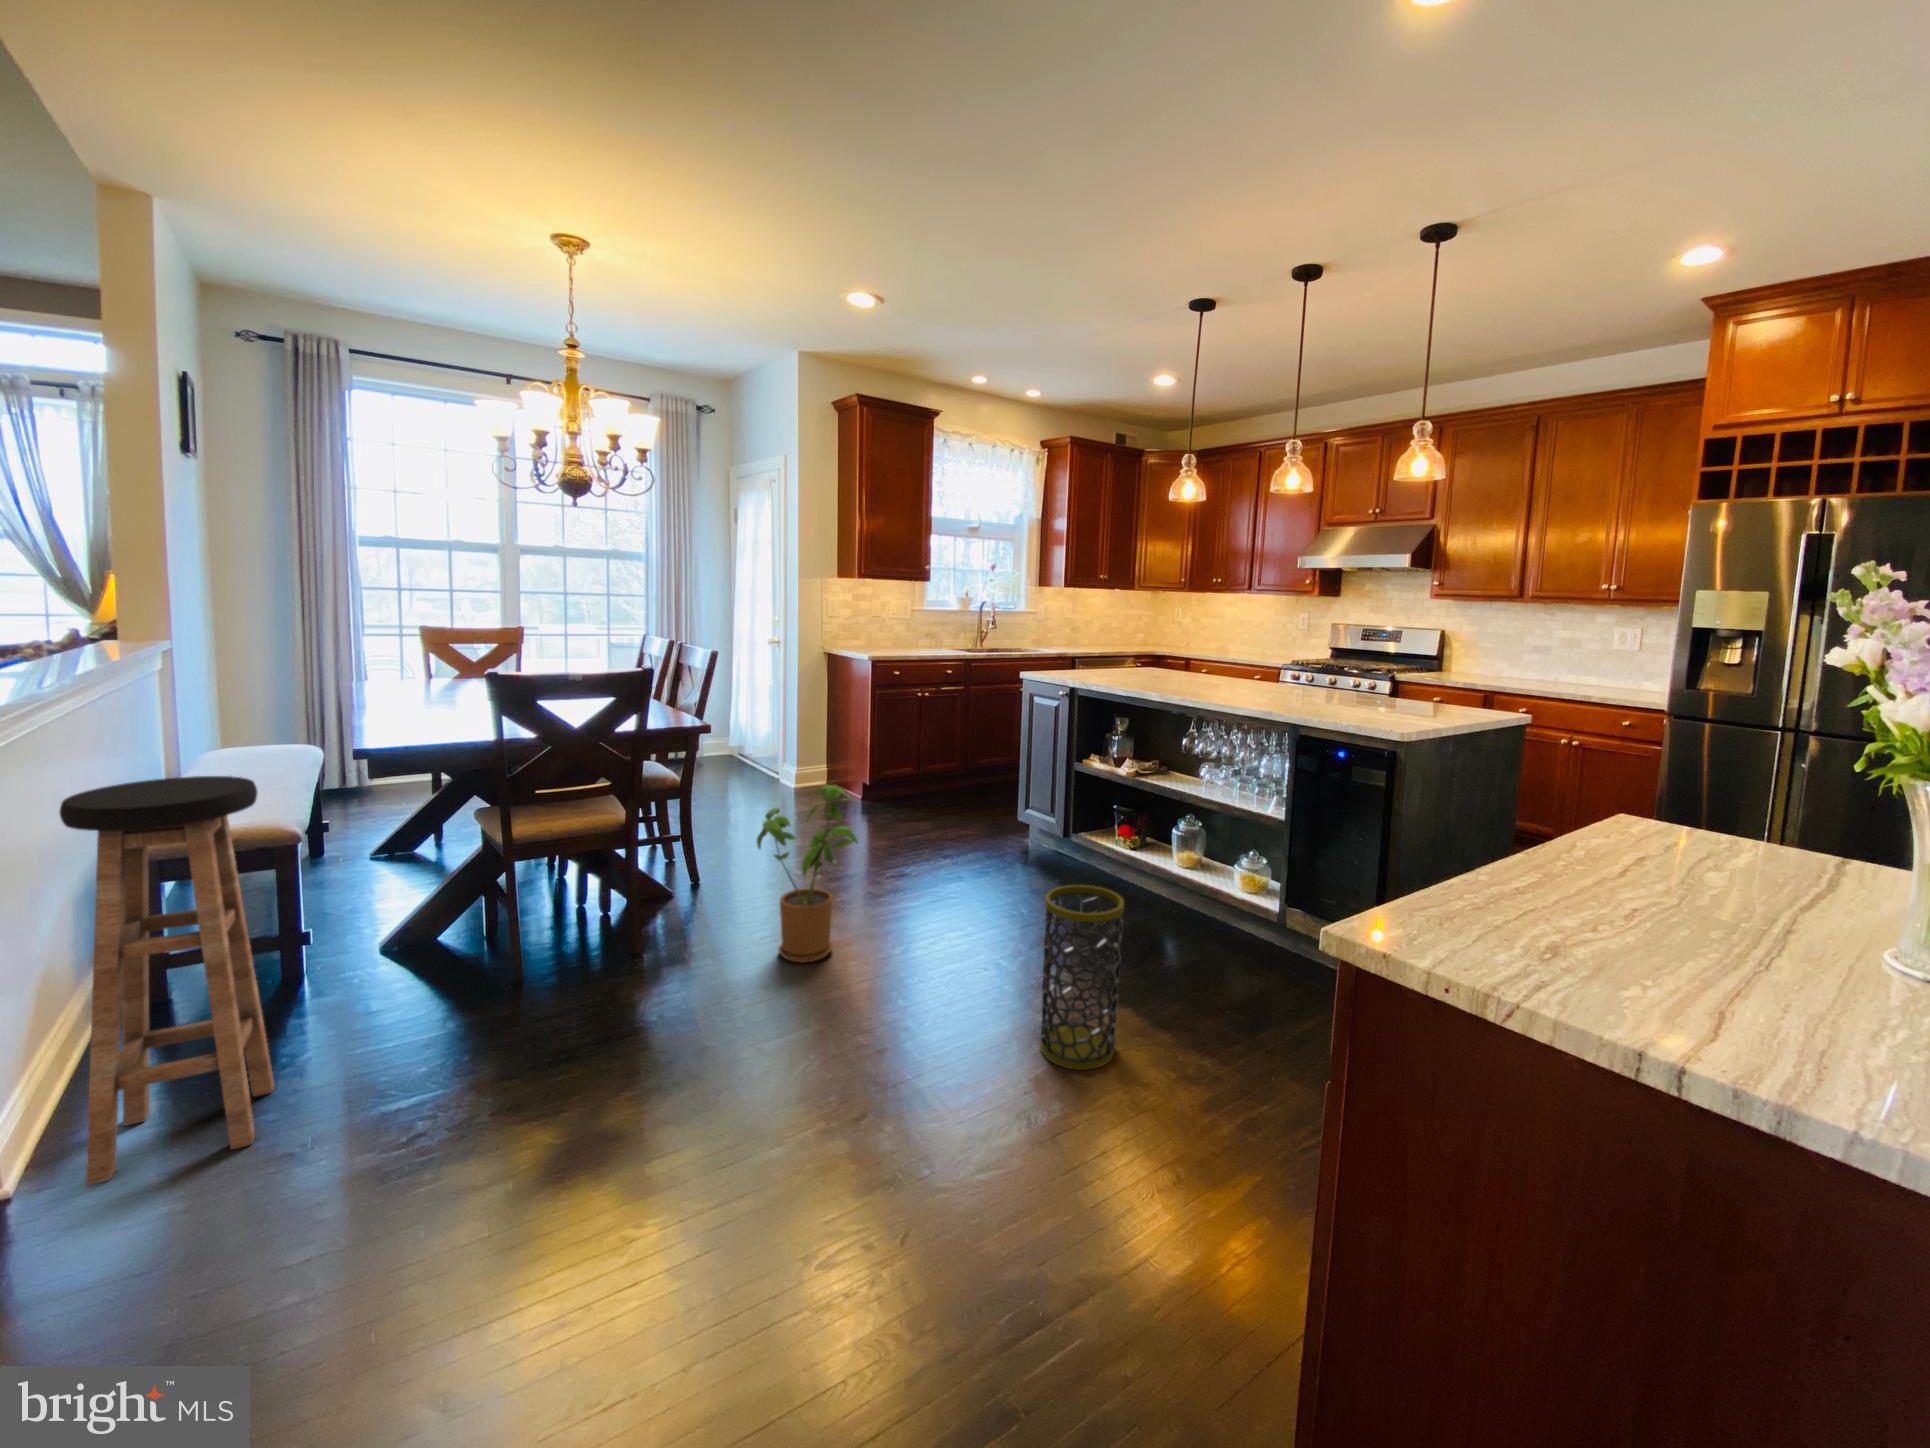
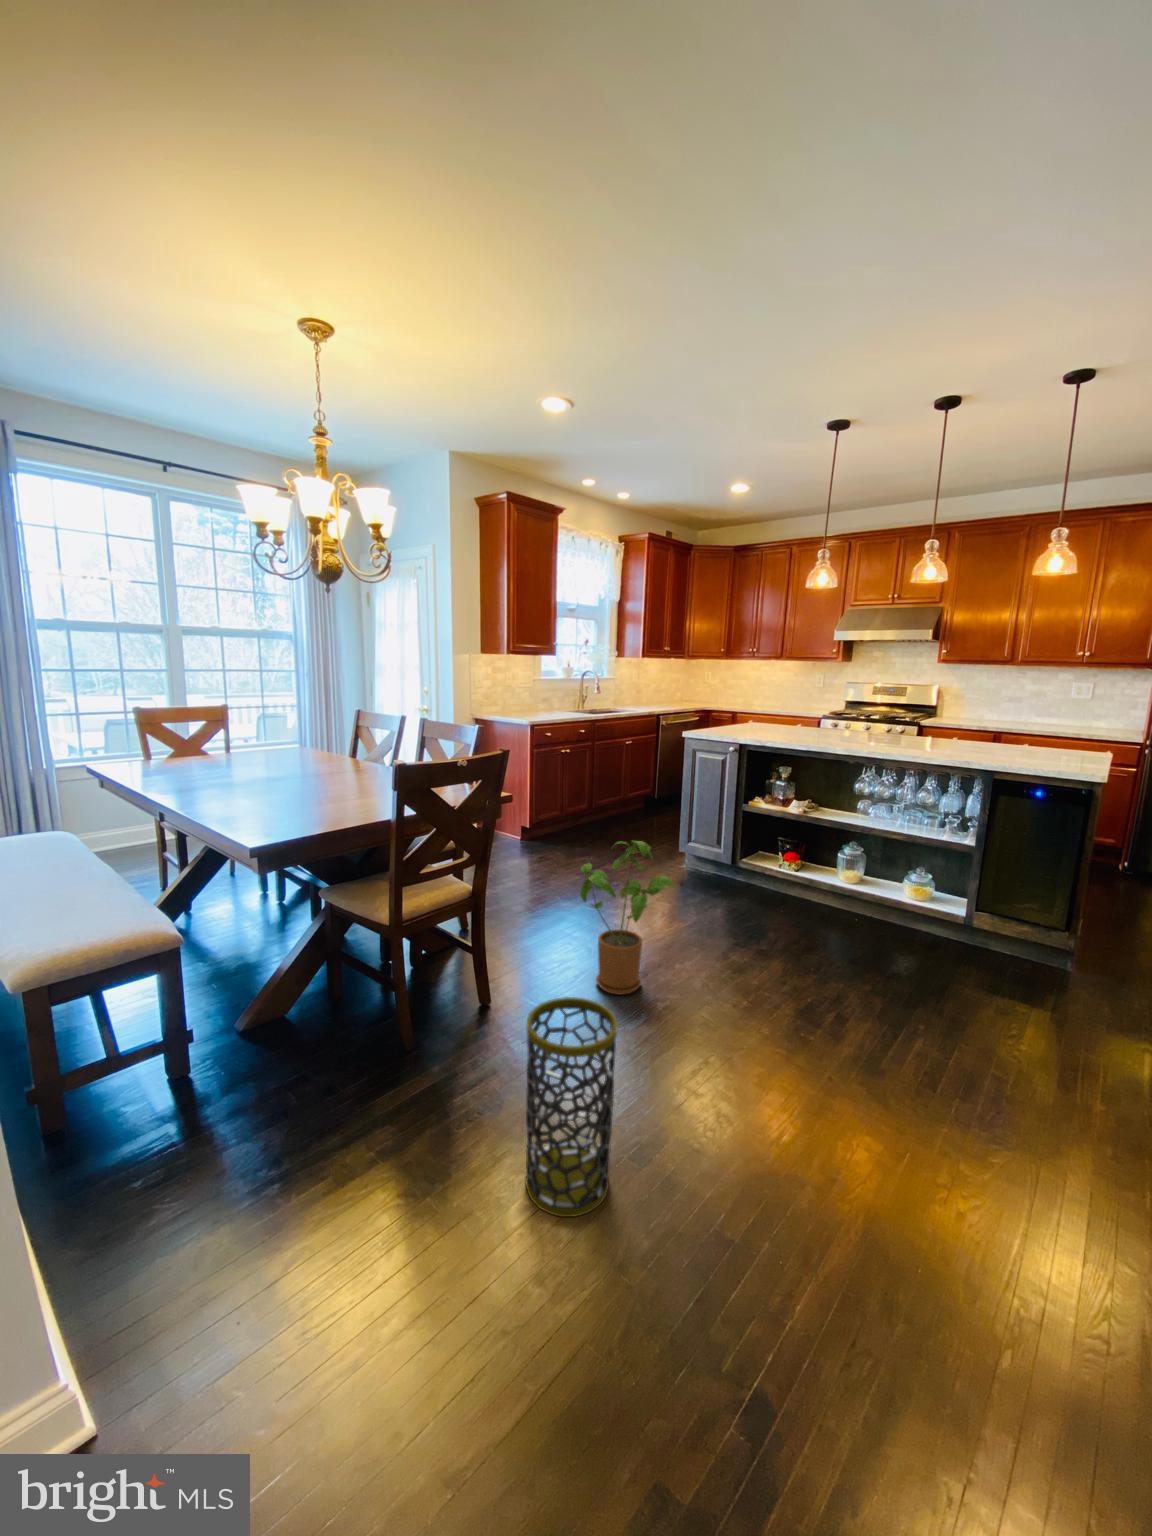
bar stool: present [60,776,274,1185] -> none [120,888,314,1337]
trash can: present [1040,885,1124,1070] -> present [526,997,618,1217]

